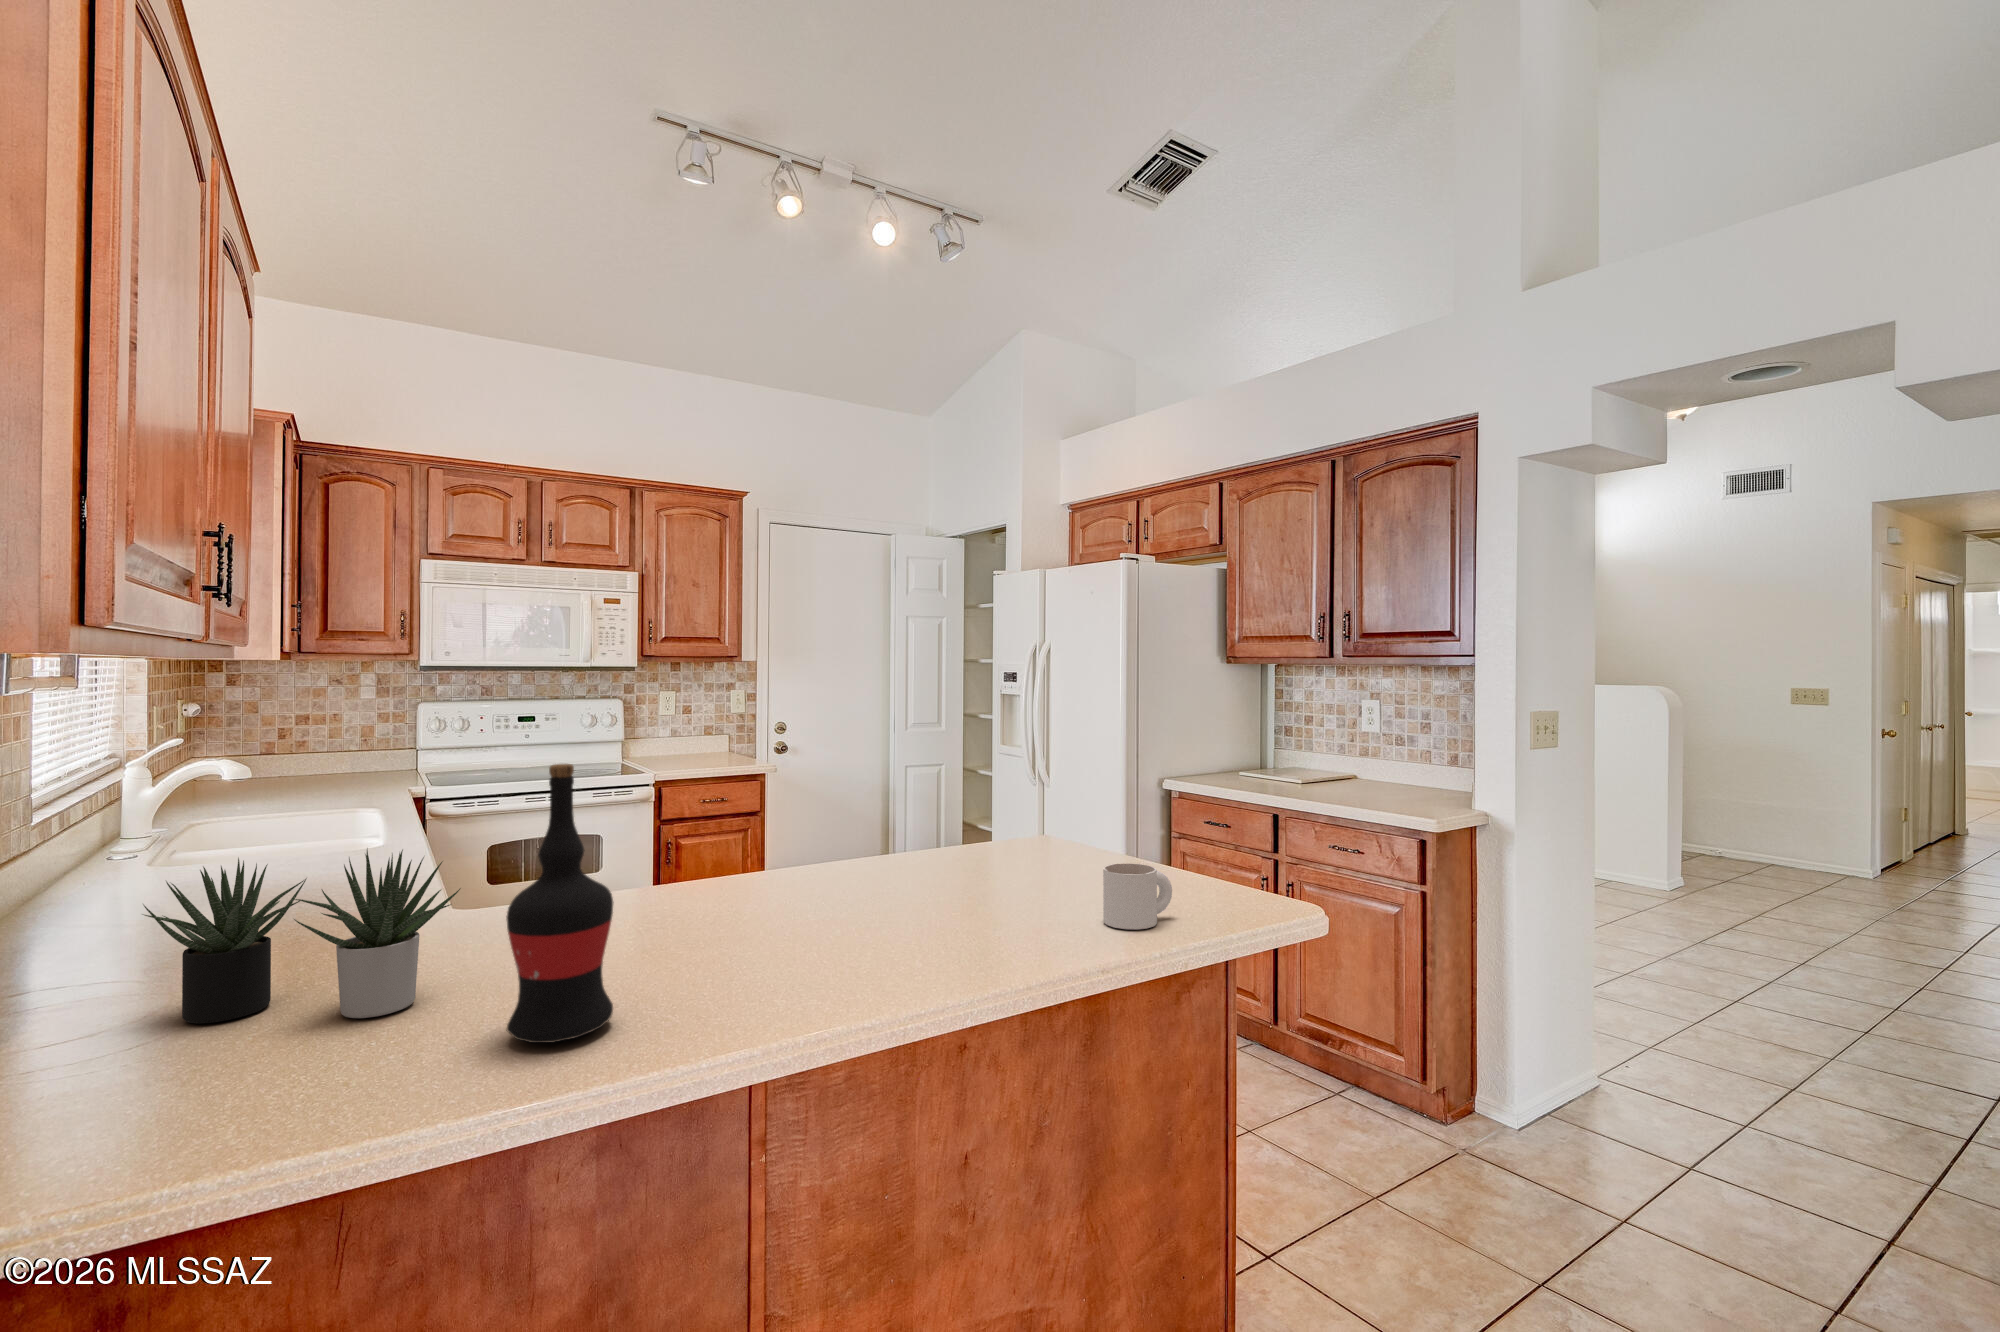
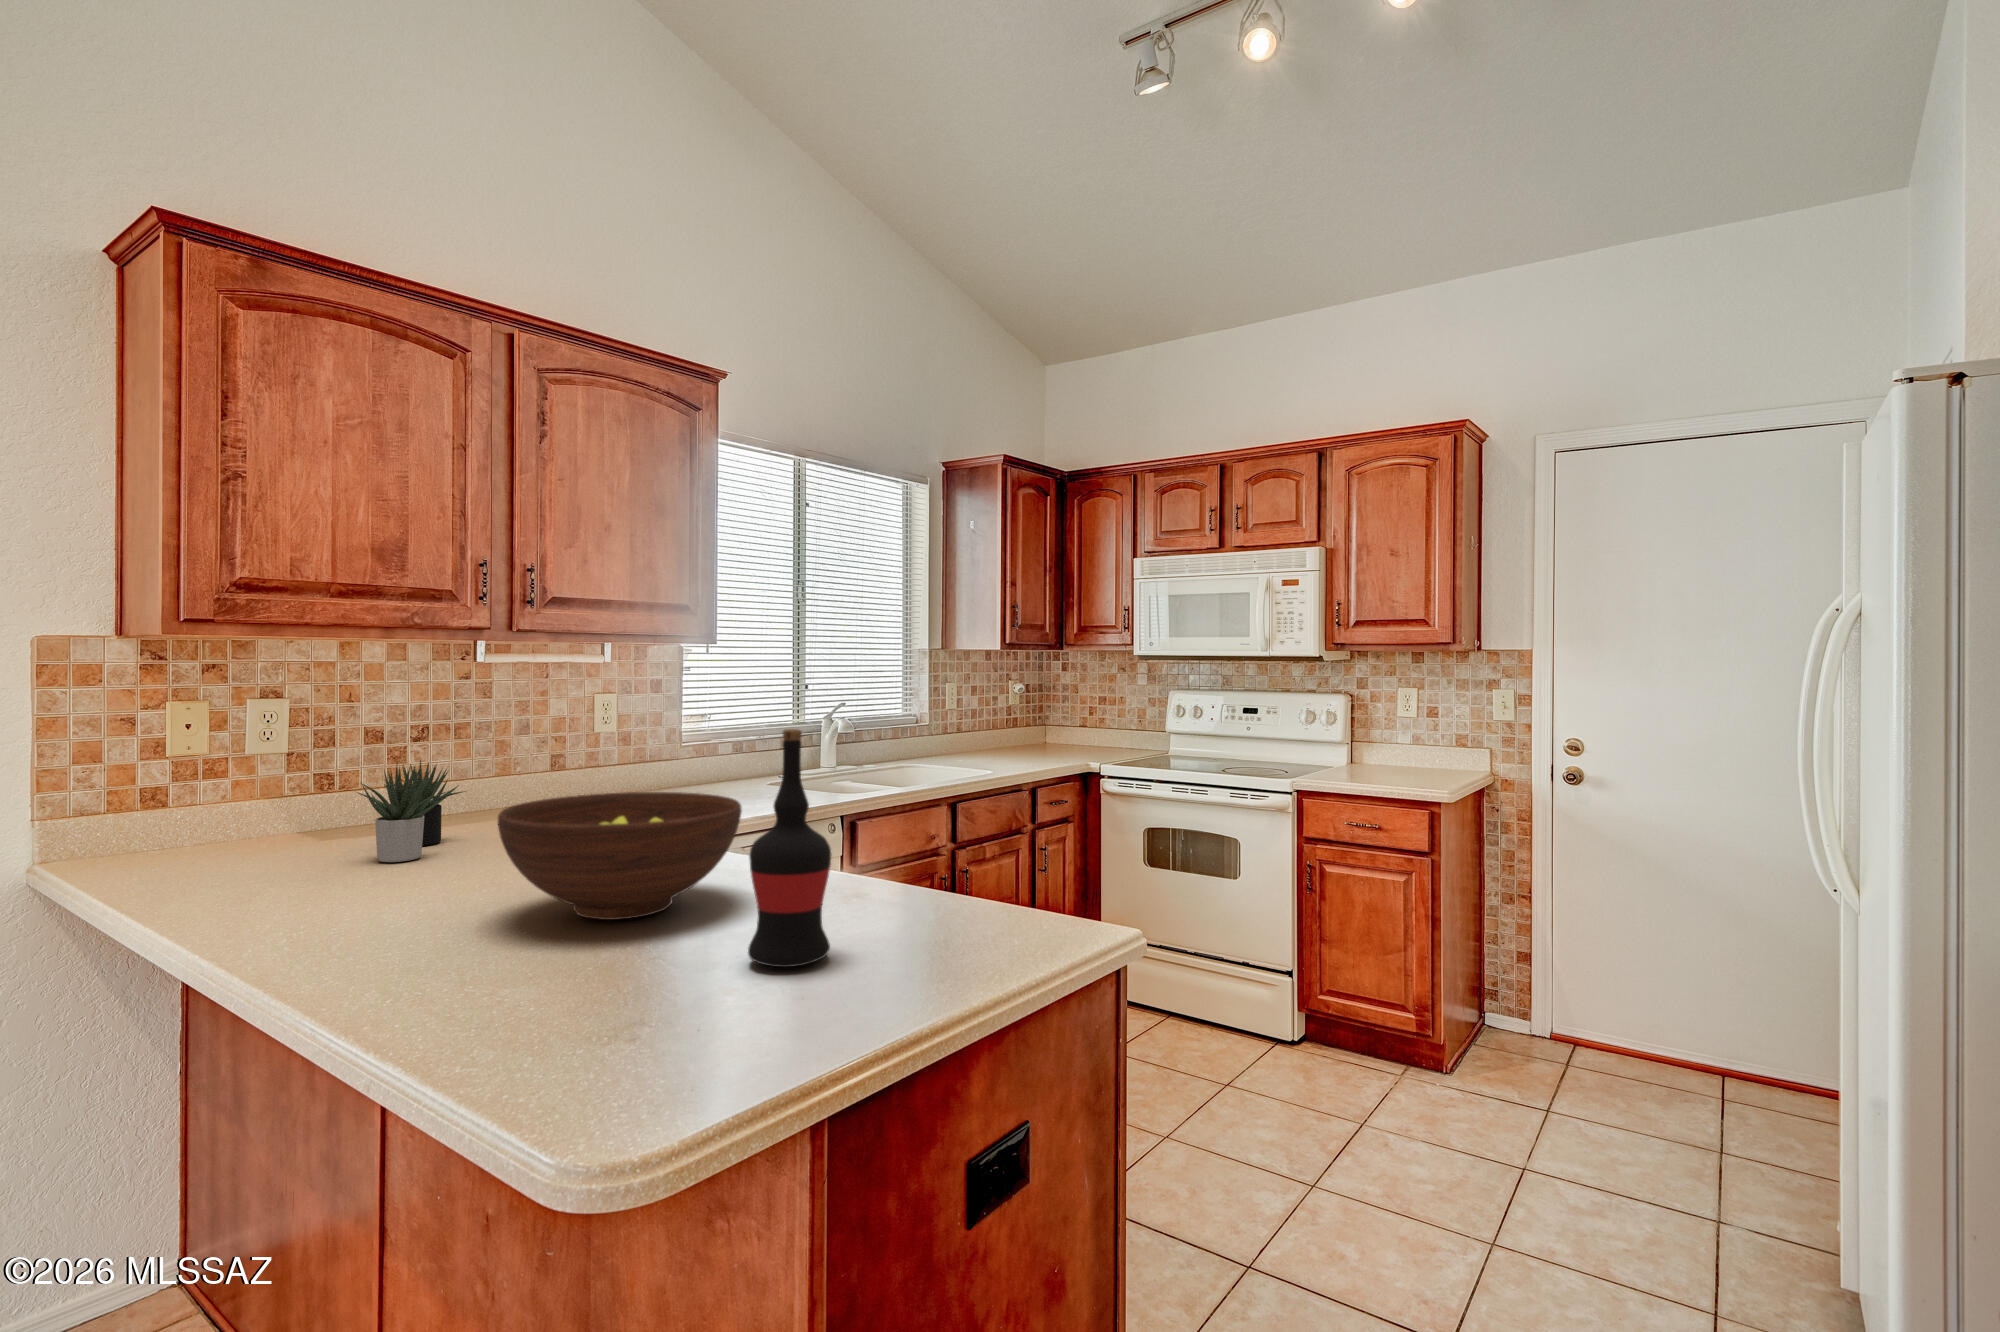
wine bottle: present [506,764,614,1043] -> present [748,729,831,967]
fruit bowl: none [783,796,989,911] -> present [498,792,742,920]
mug: present [1103,863,1172,929] -> none [440,923,527,1024]

